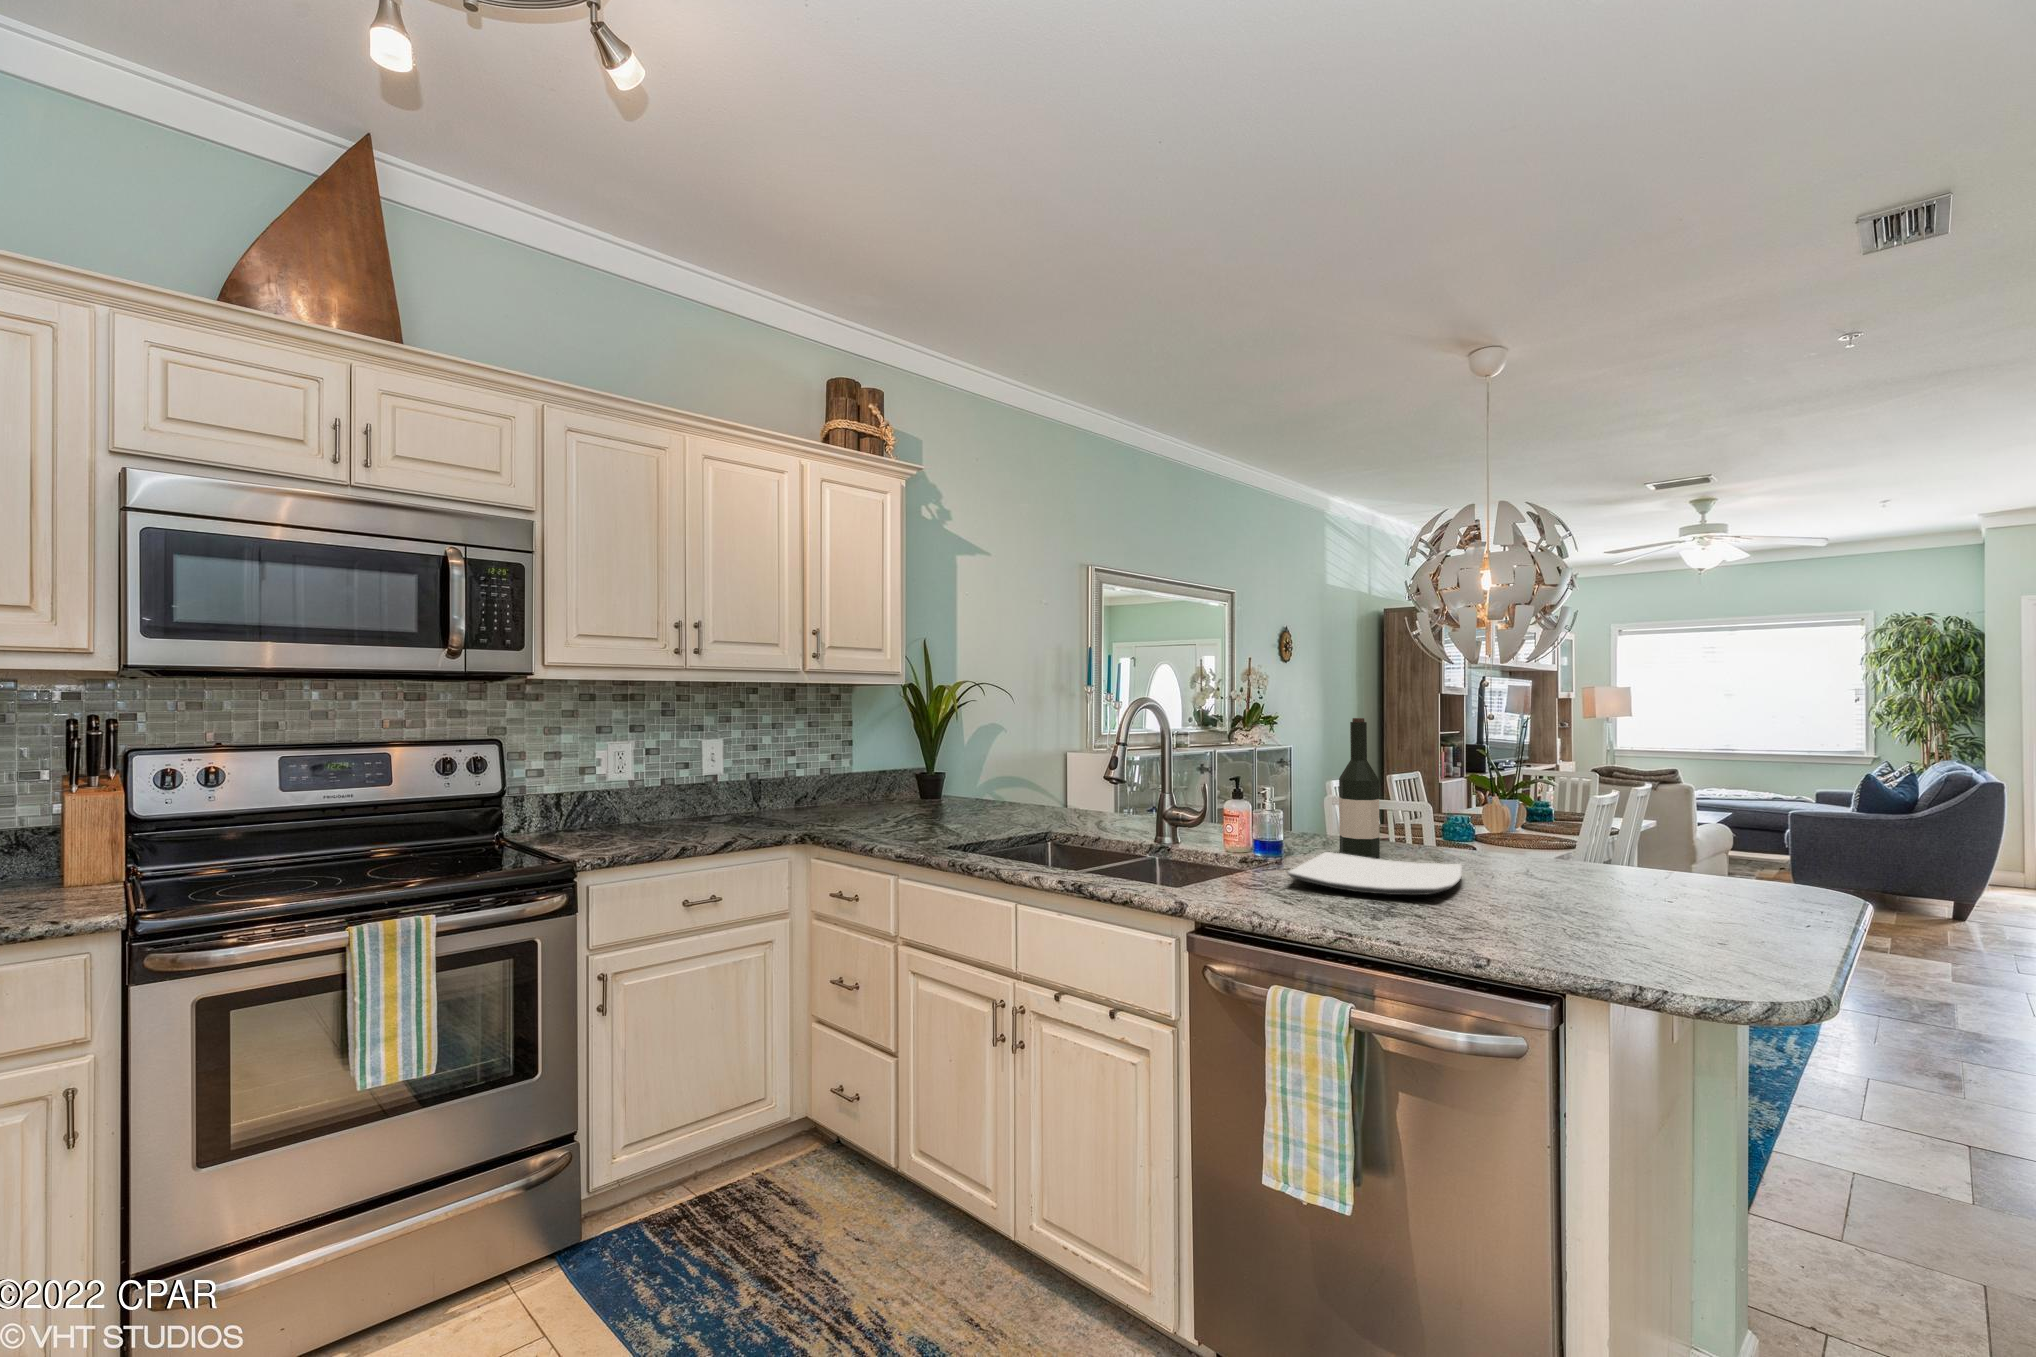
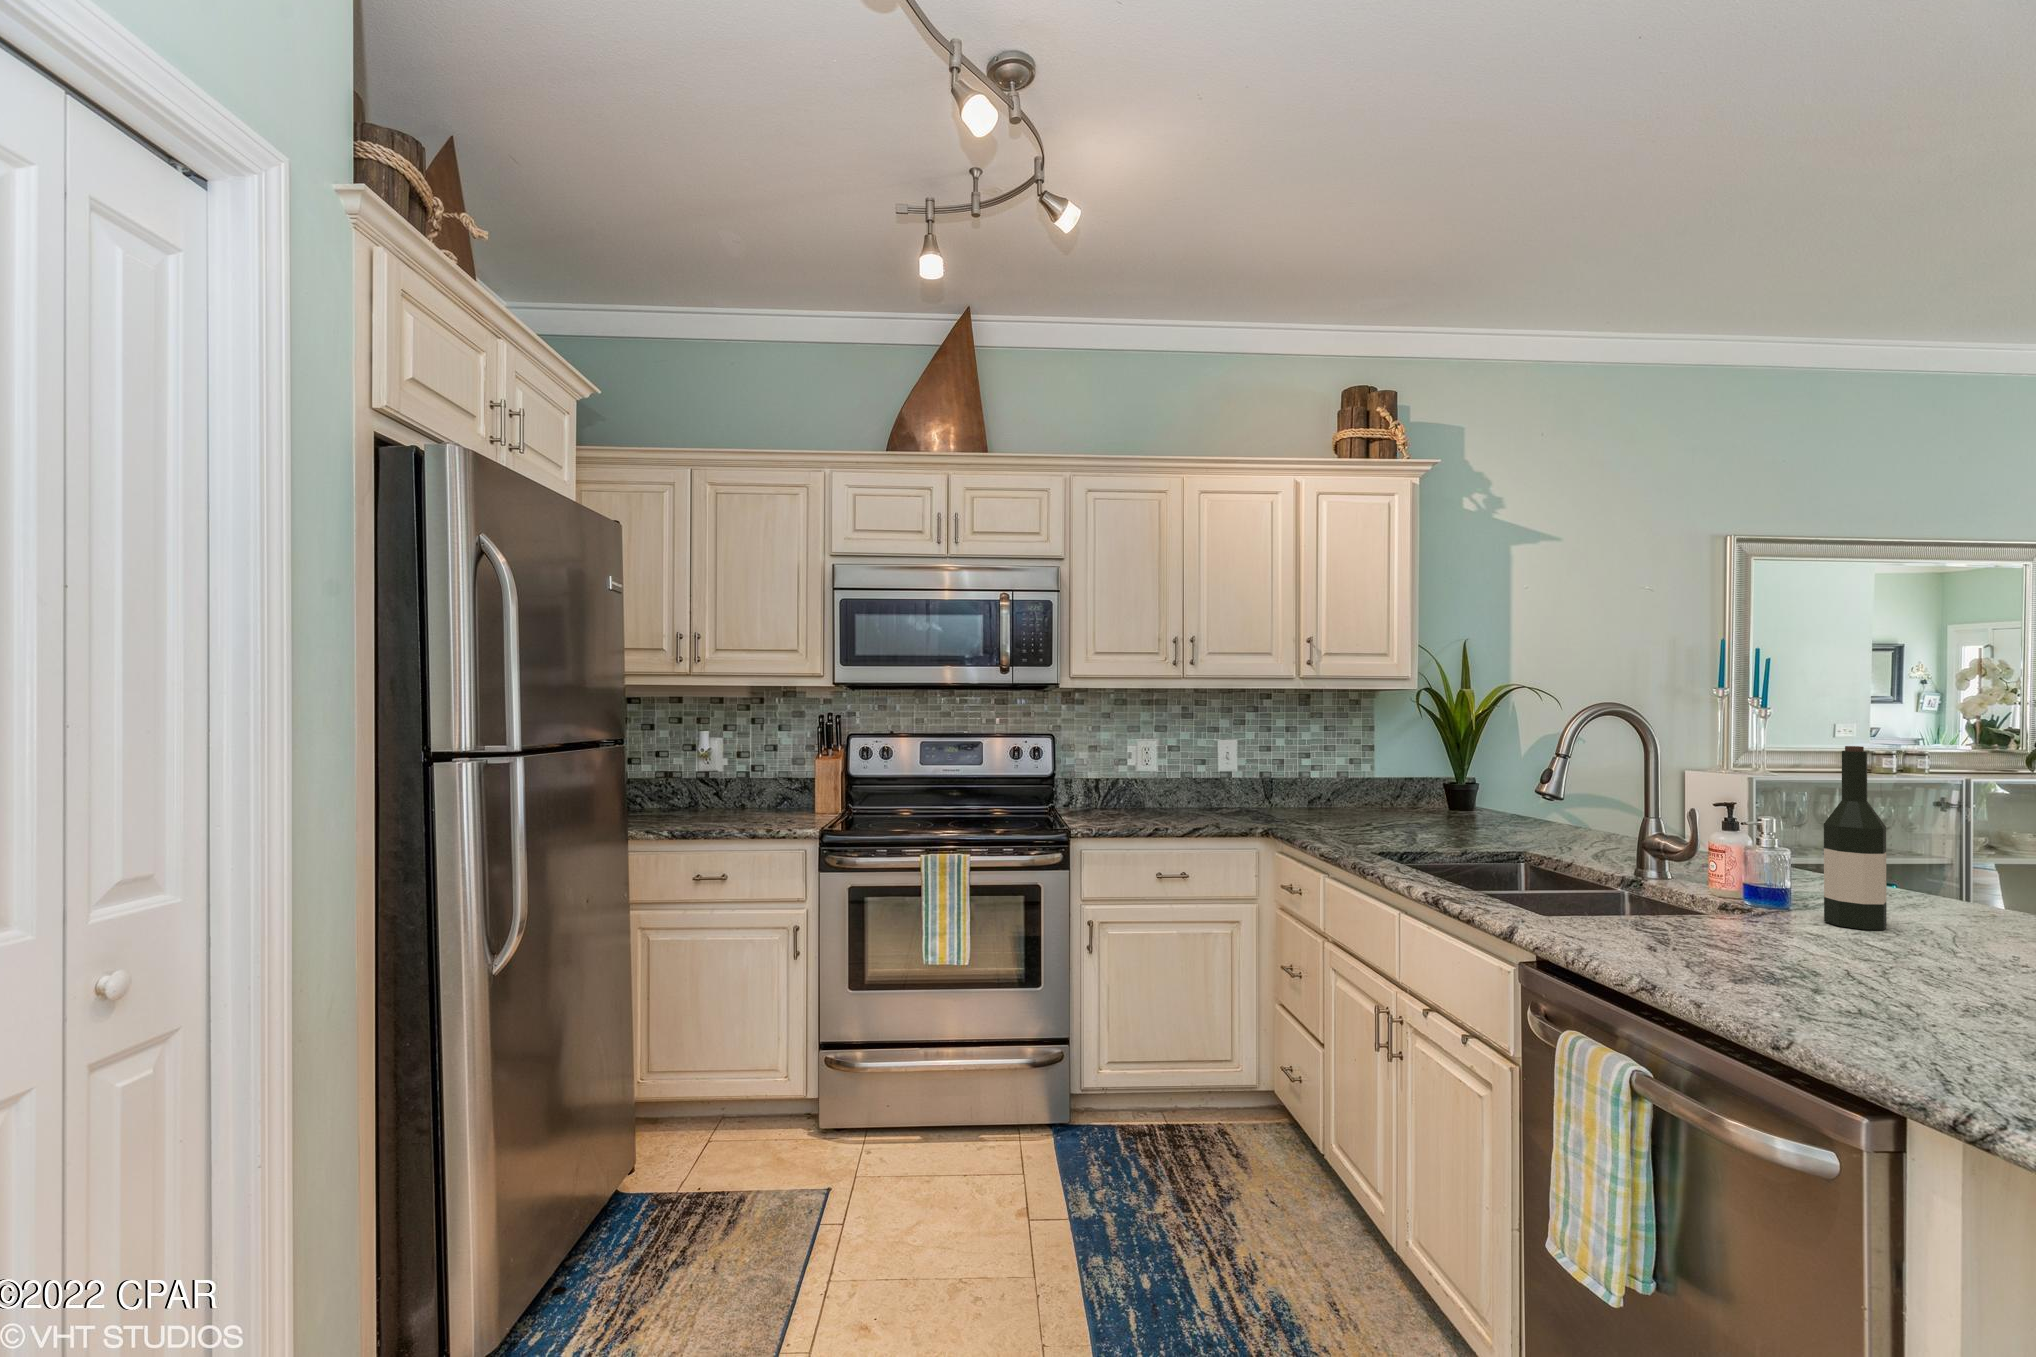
plate: present [1288,852,1462,895] -> none [1649,909,1948,970]

